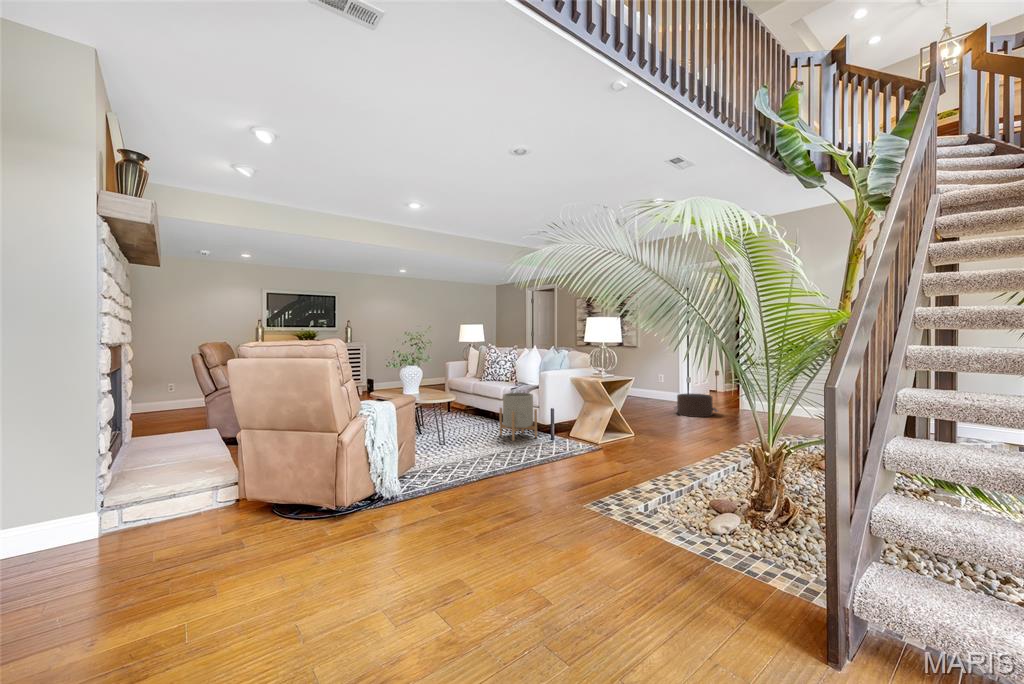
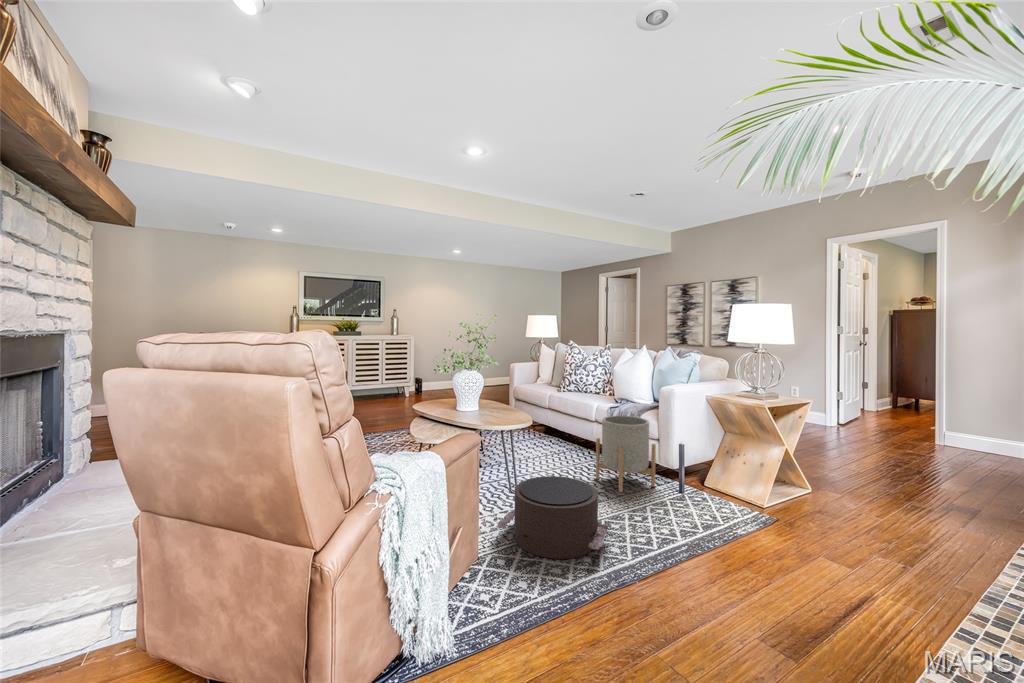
pouf: present [674,394,718,417] -> present [497,476,608,559]

